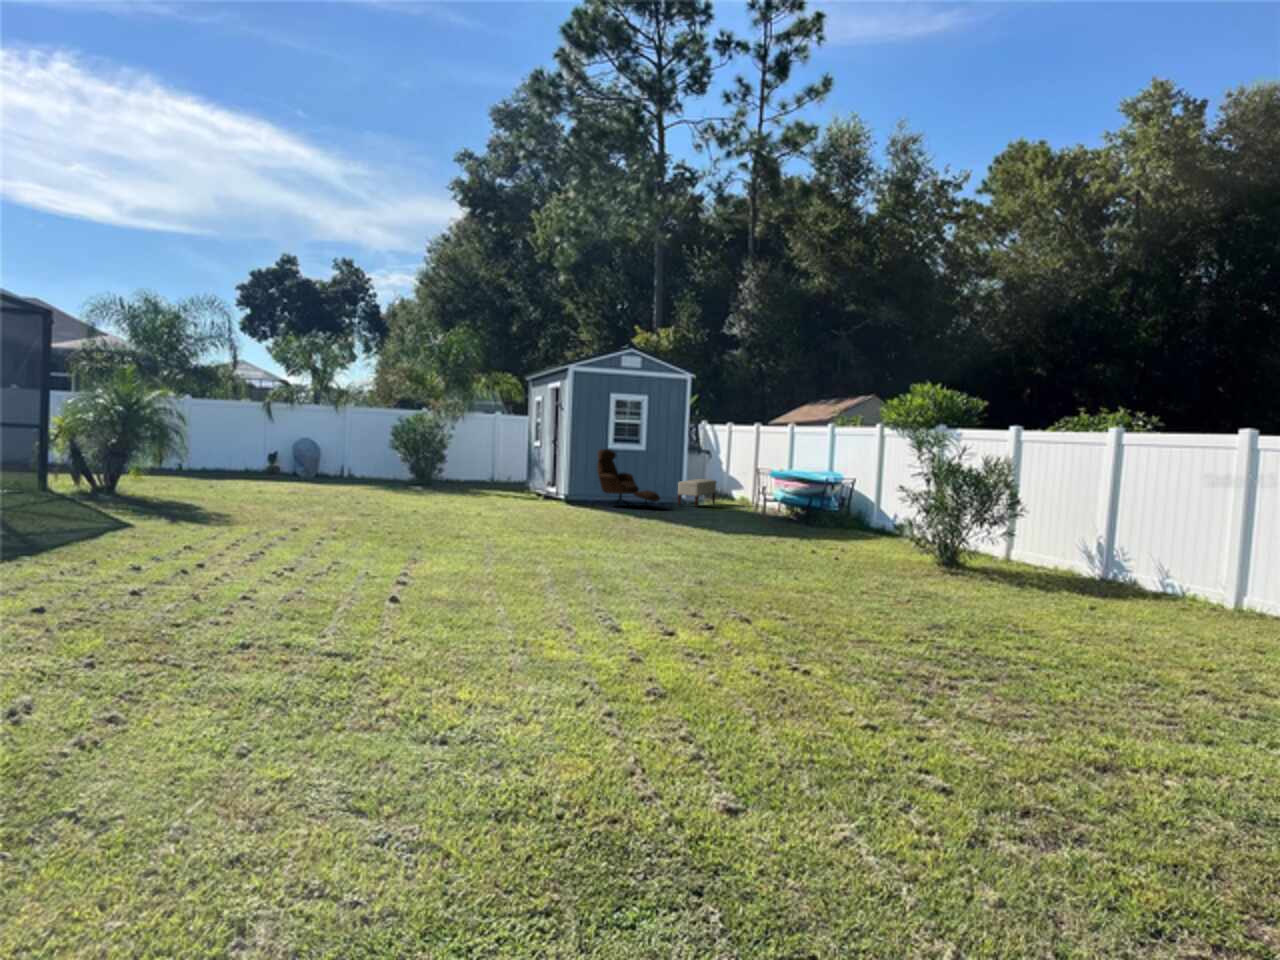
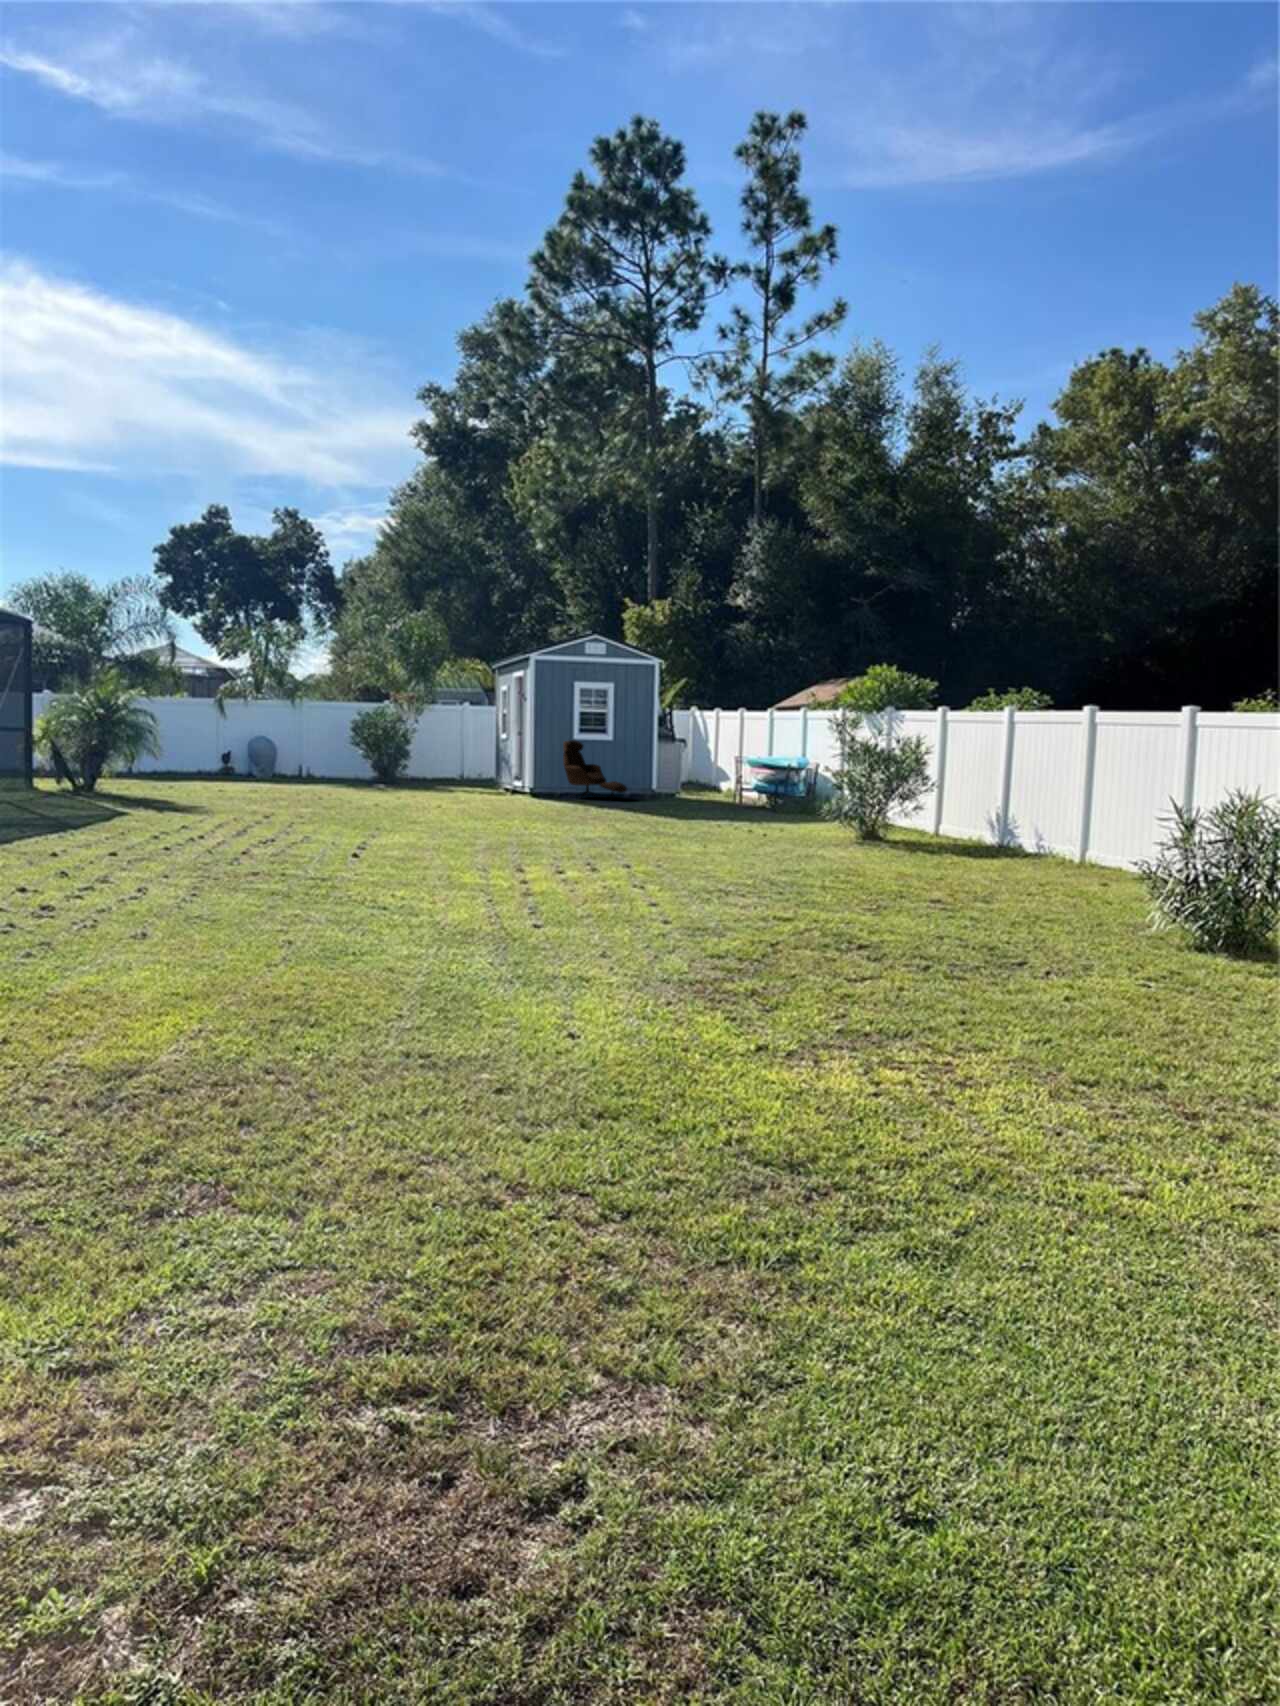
bench: present [678,479,716,507] -> none [648,769,691,799]

